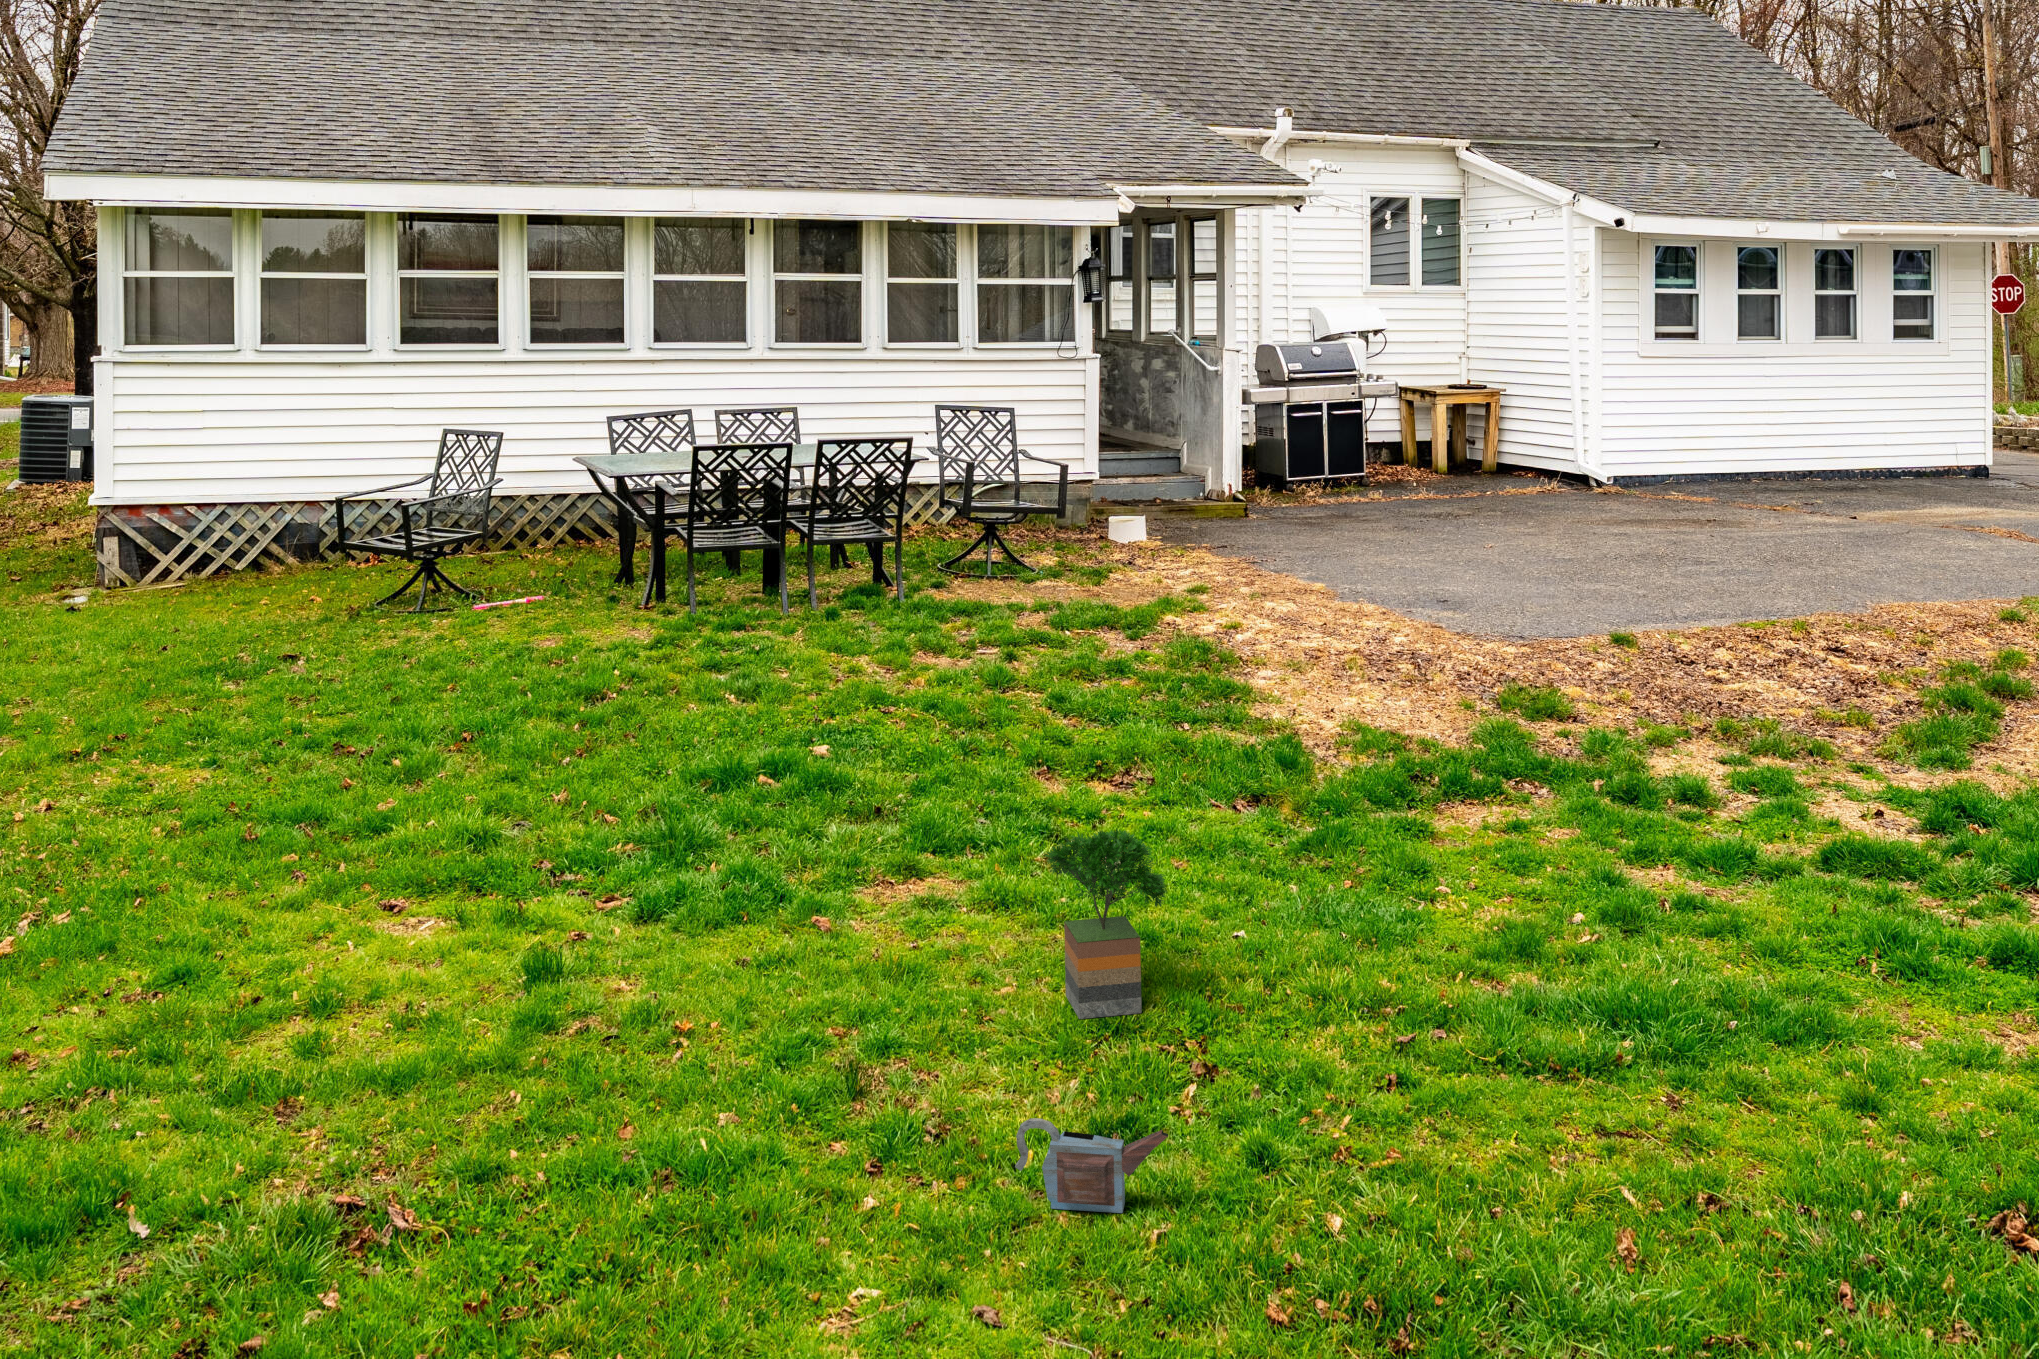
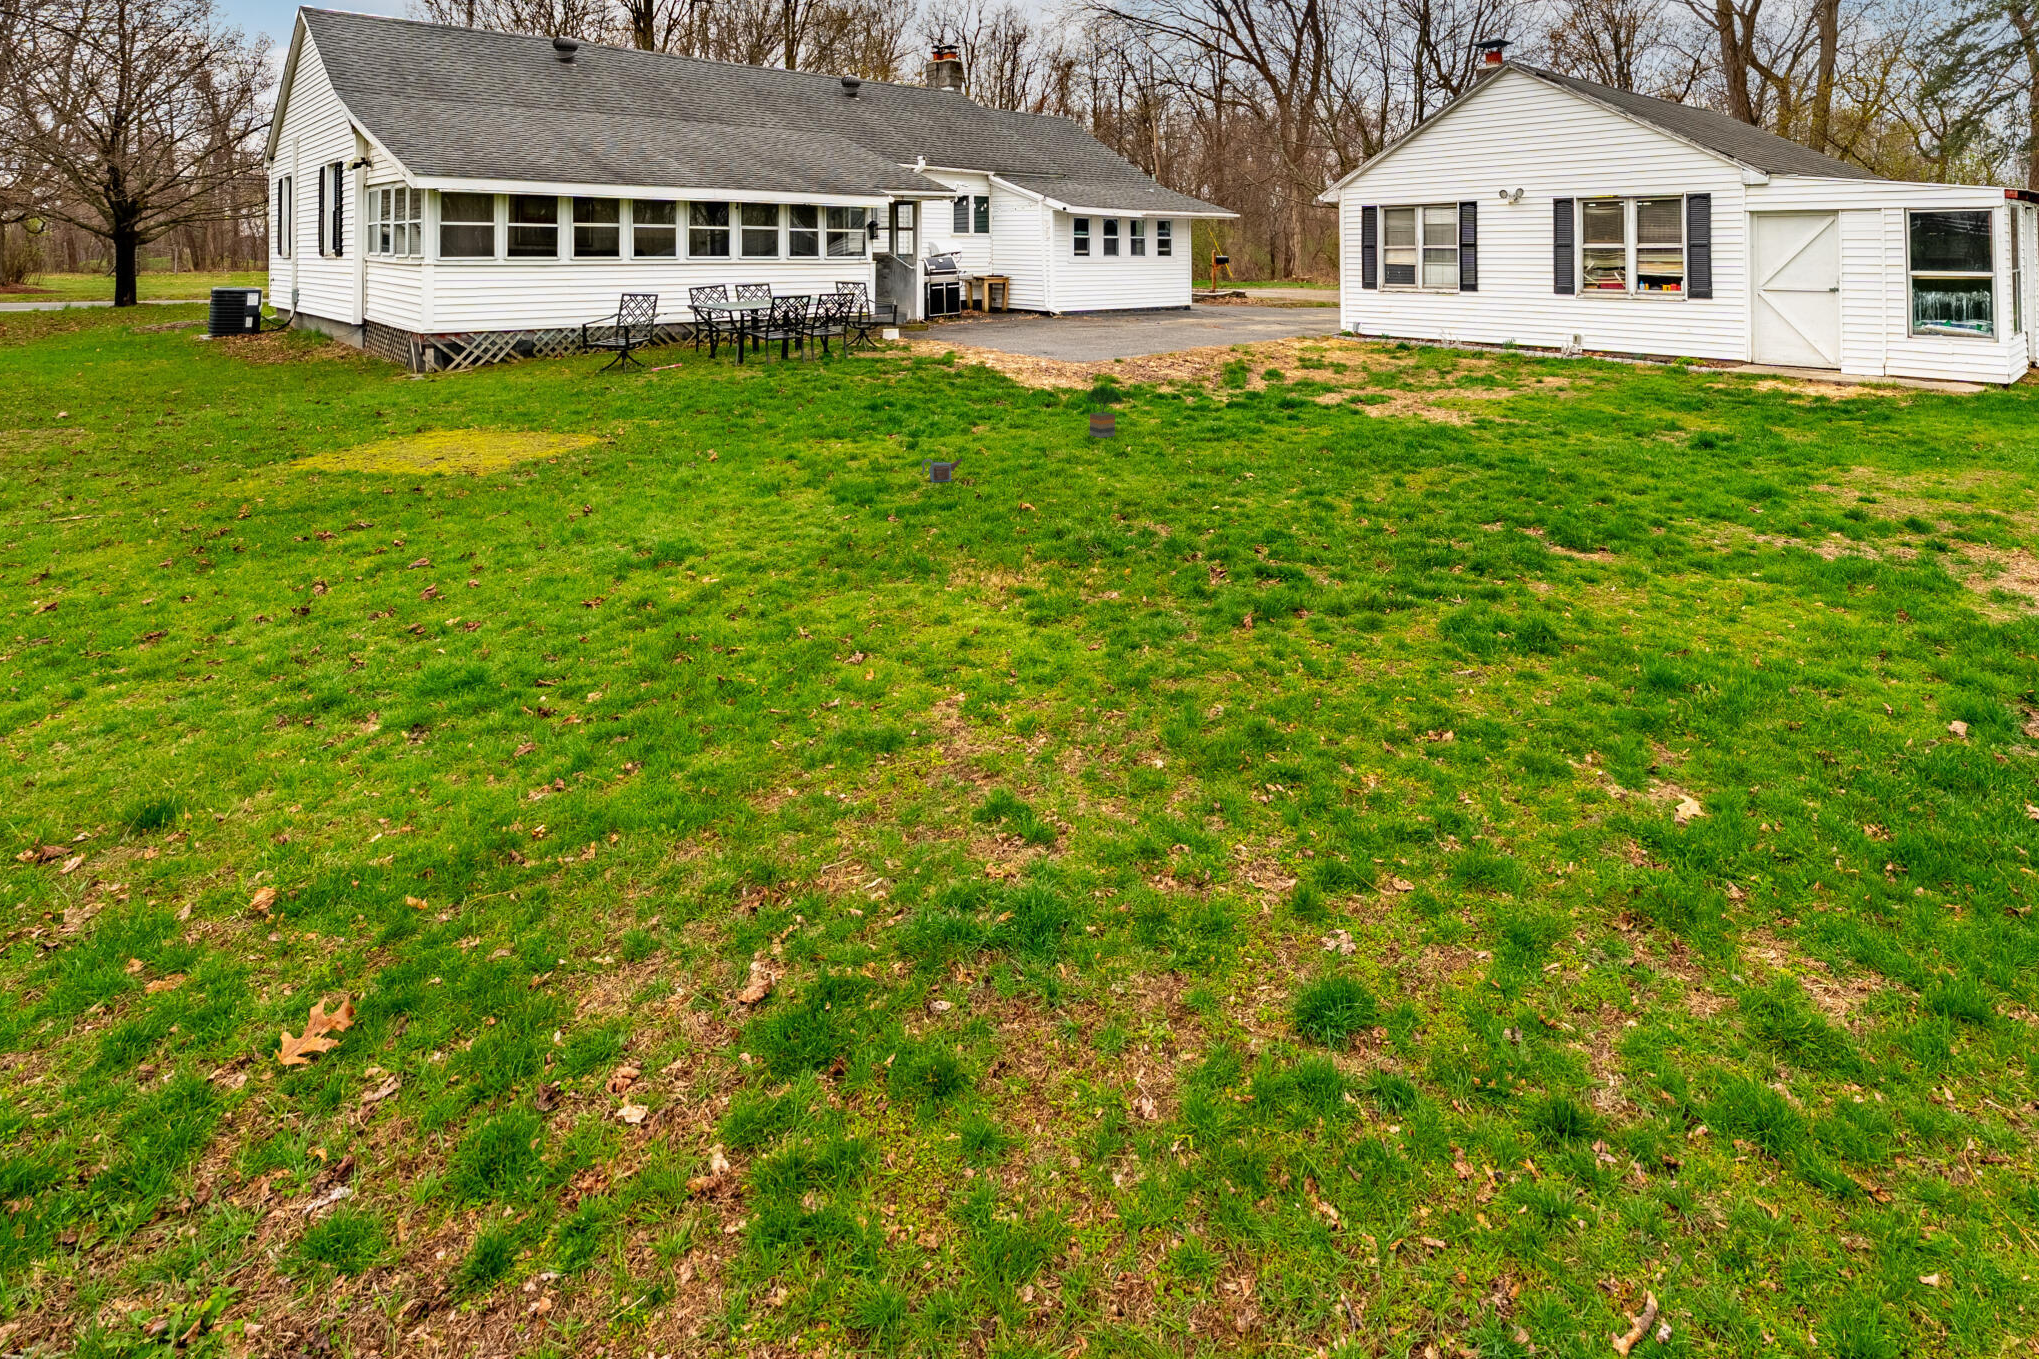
watering can: present [1015,1118,1168,1213] -> present [922,459,962,482]

